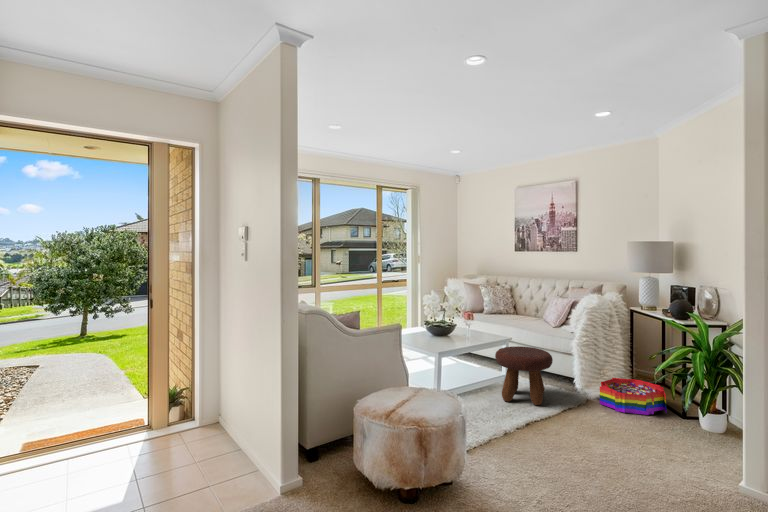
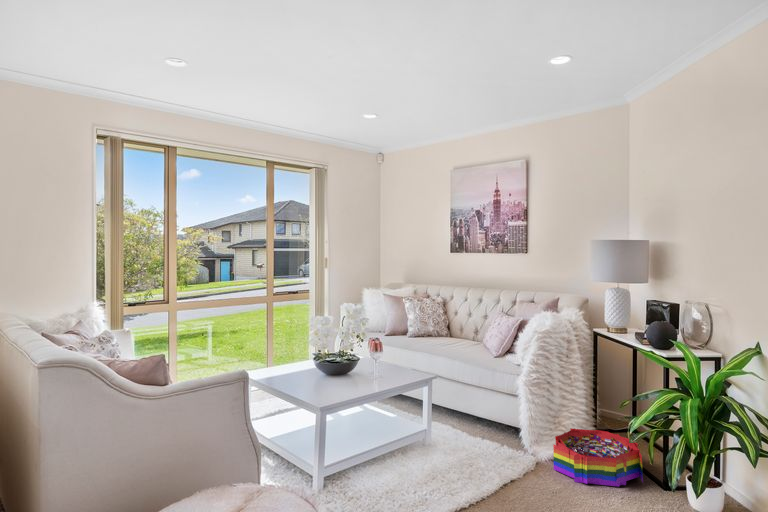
footstool: present [495,346,553,405] -> none [410,389,489,478]

